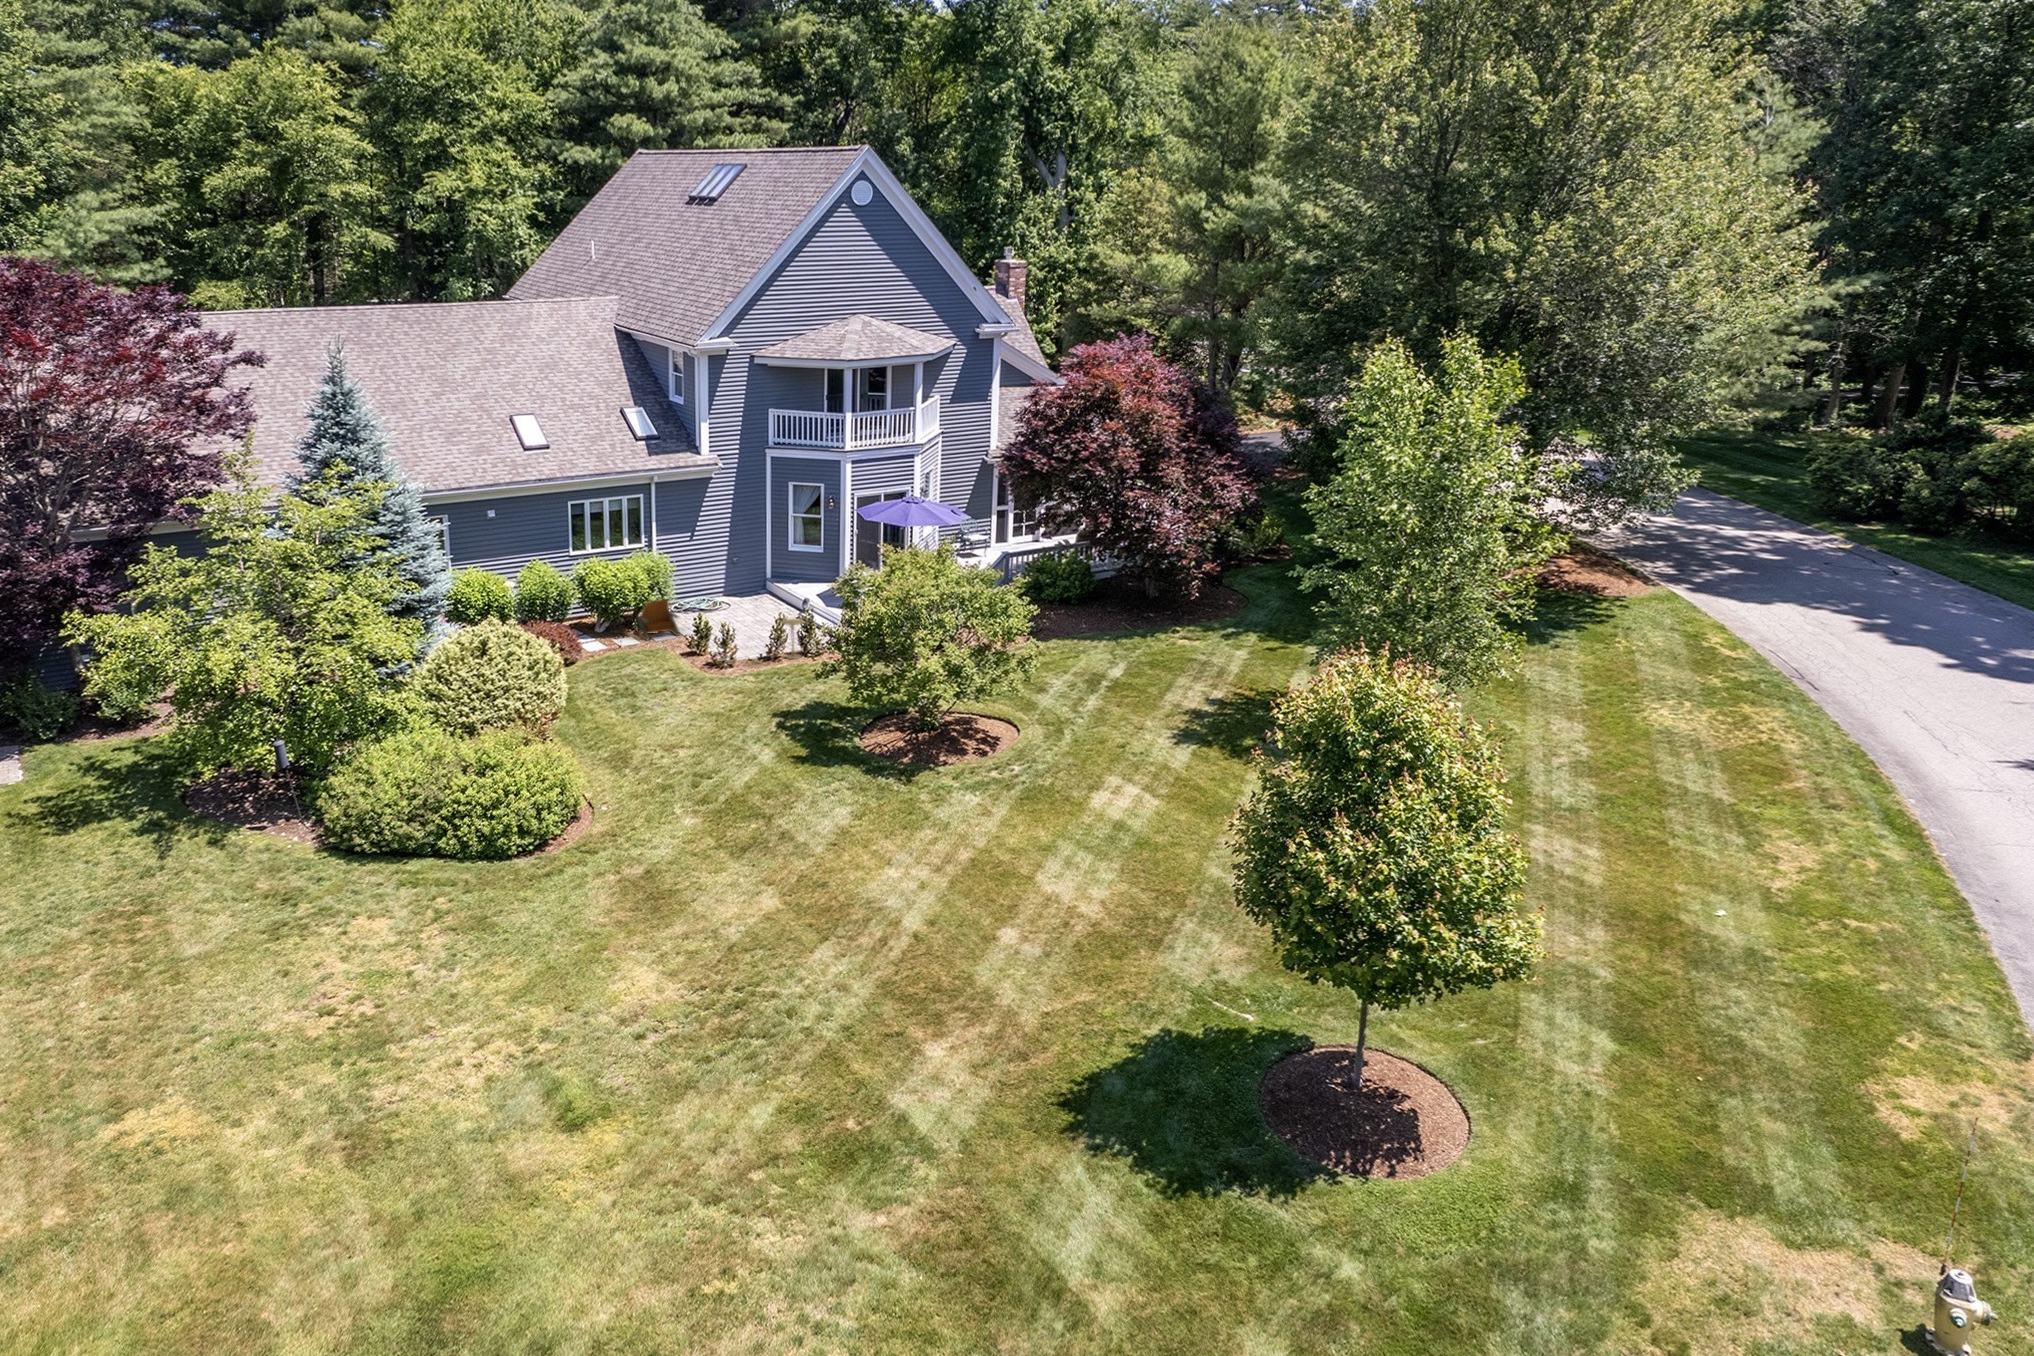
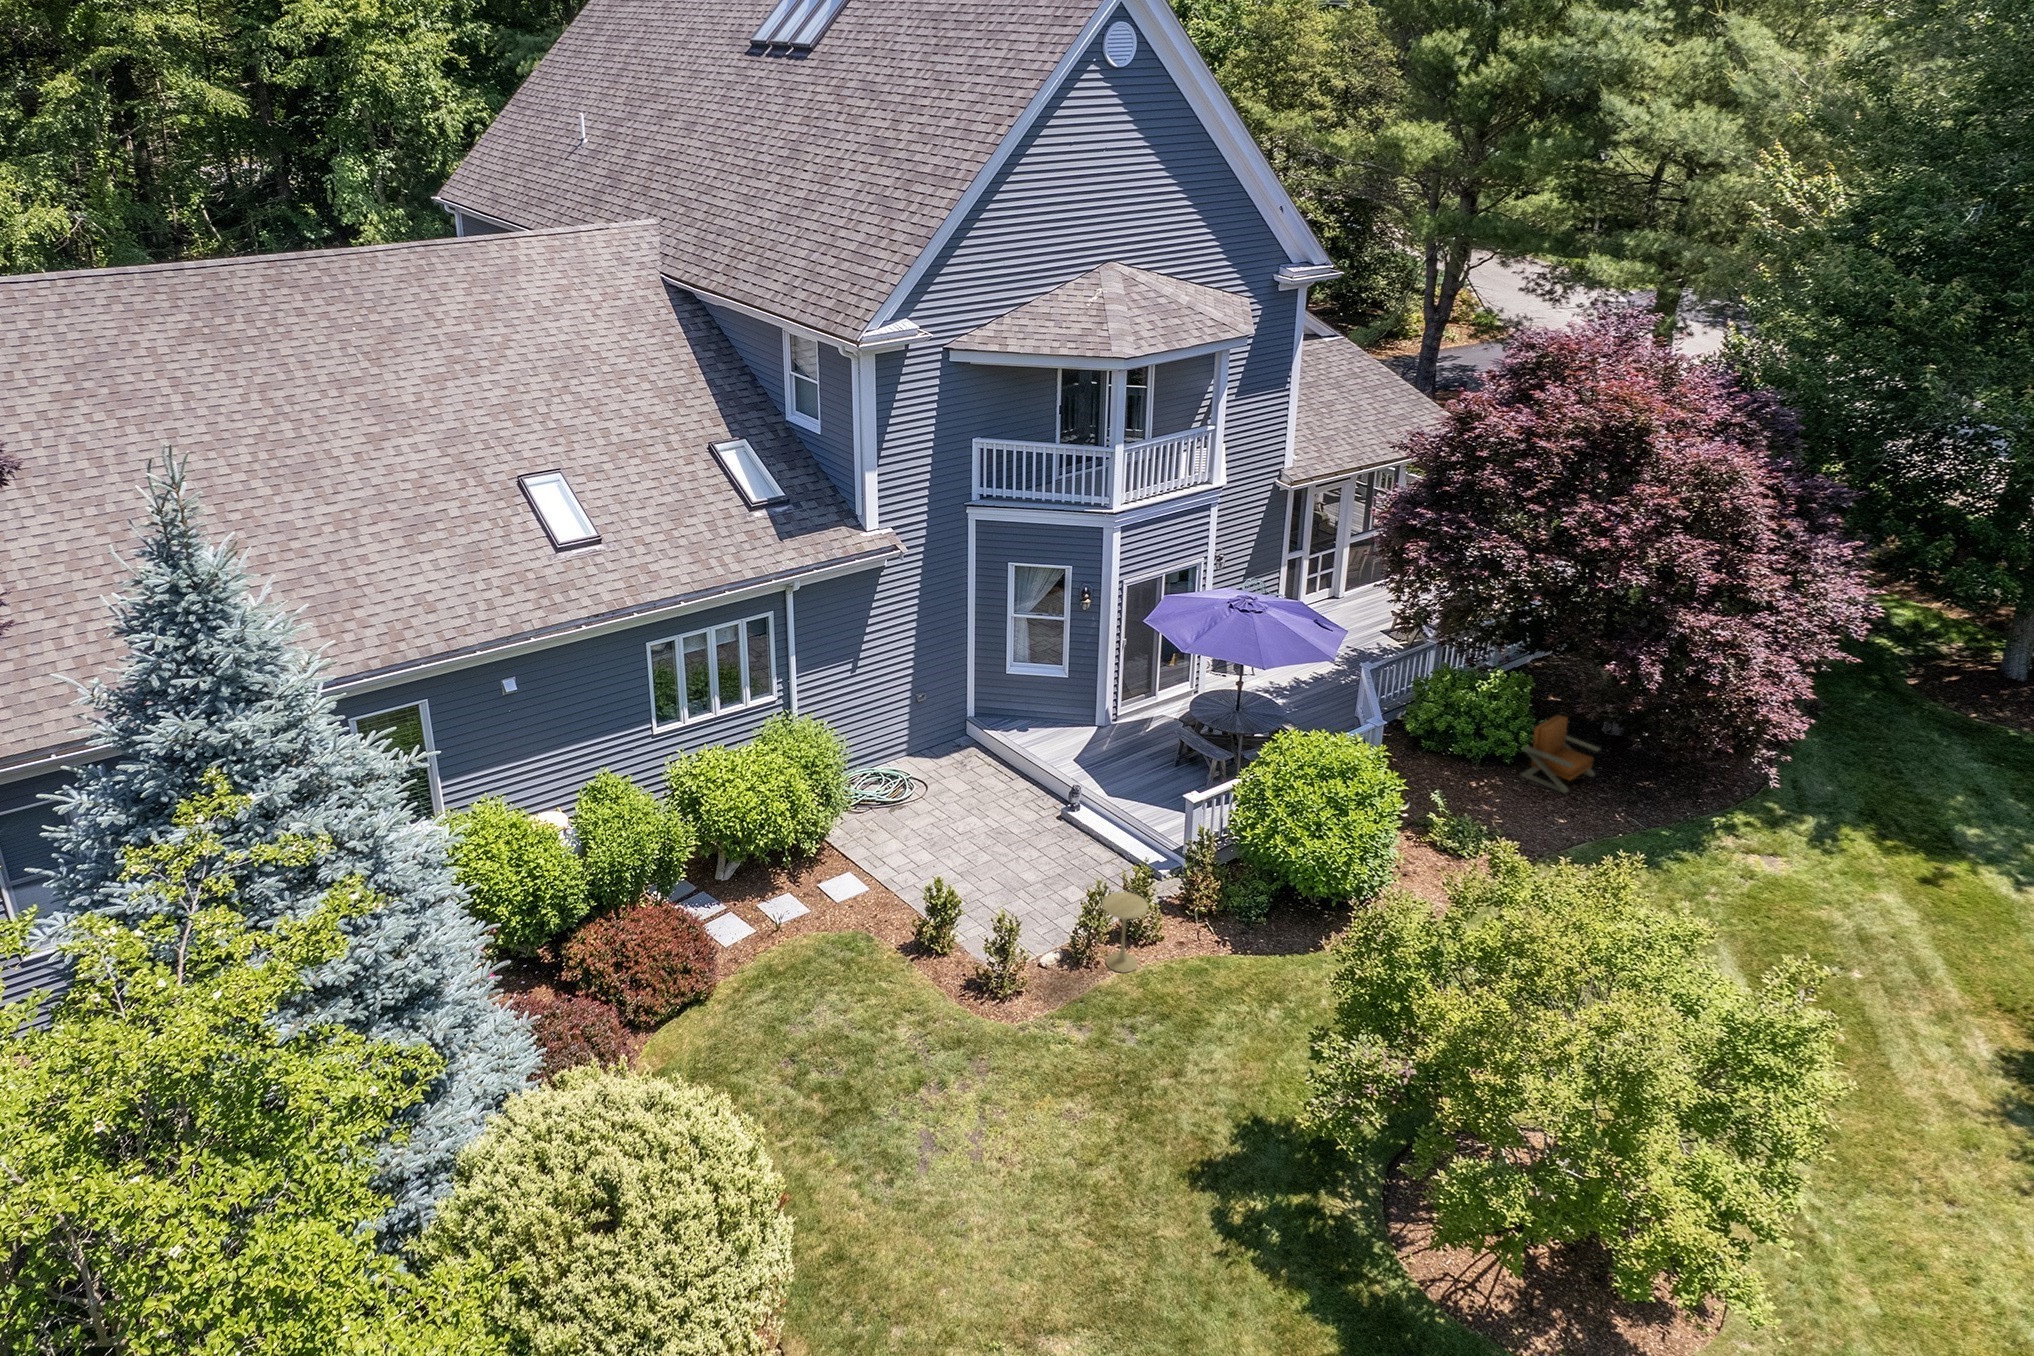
lounge chair: present [637,599,681,640] -> present [1521,715,1600,793]

